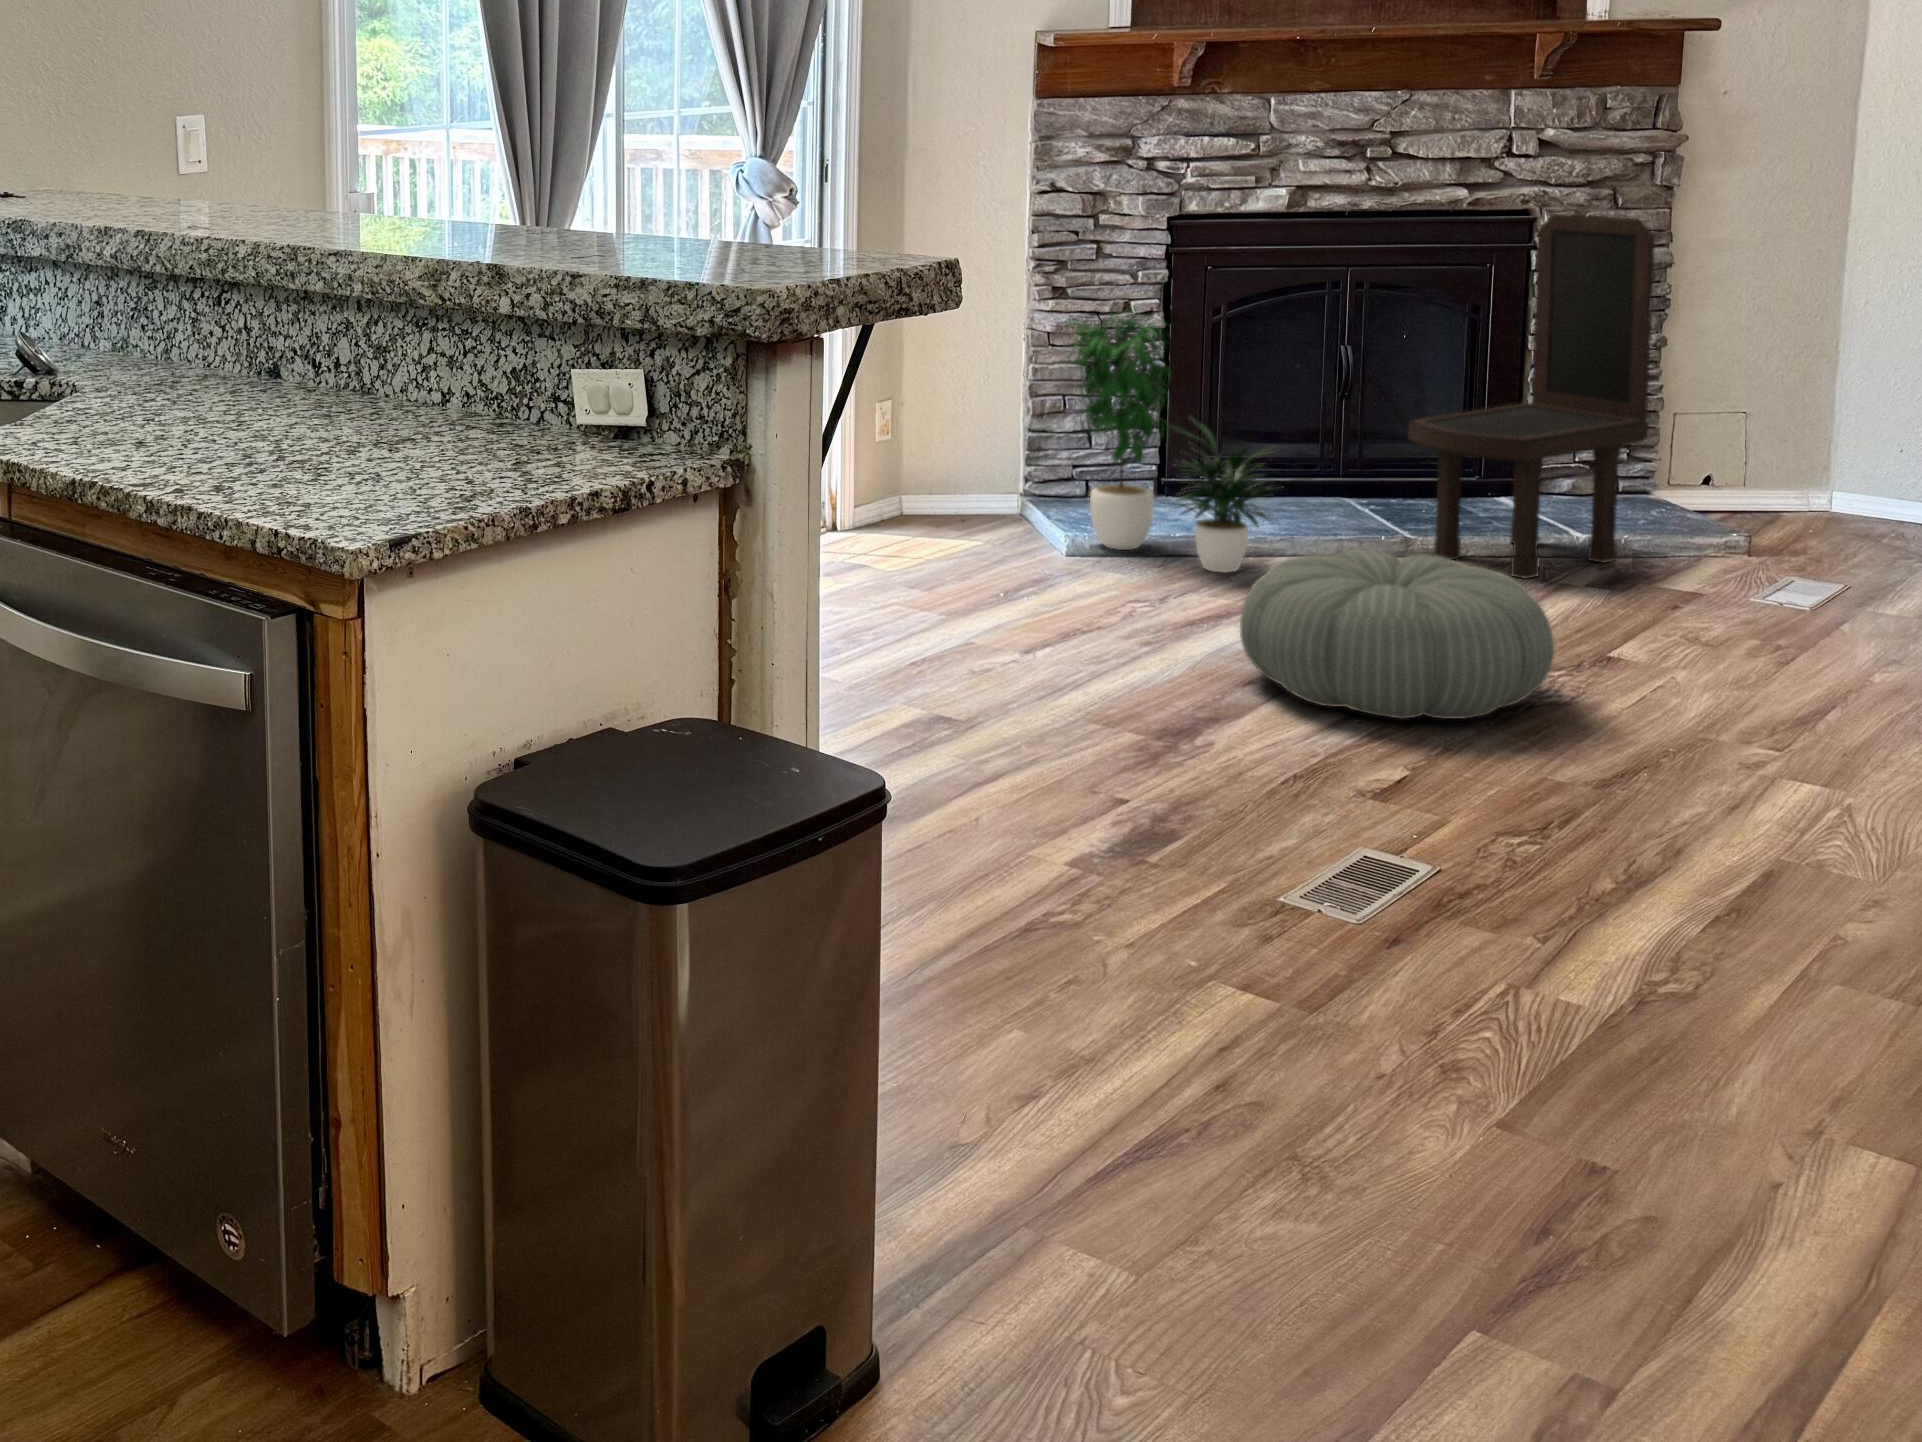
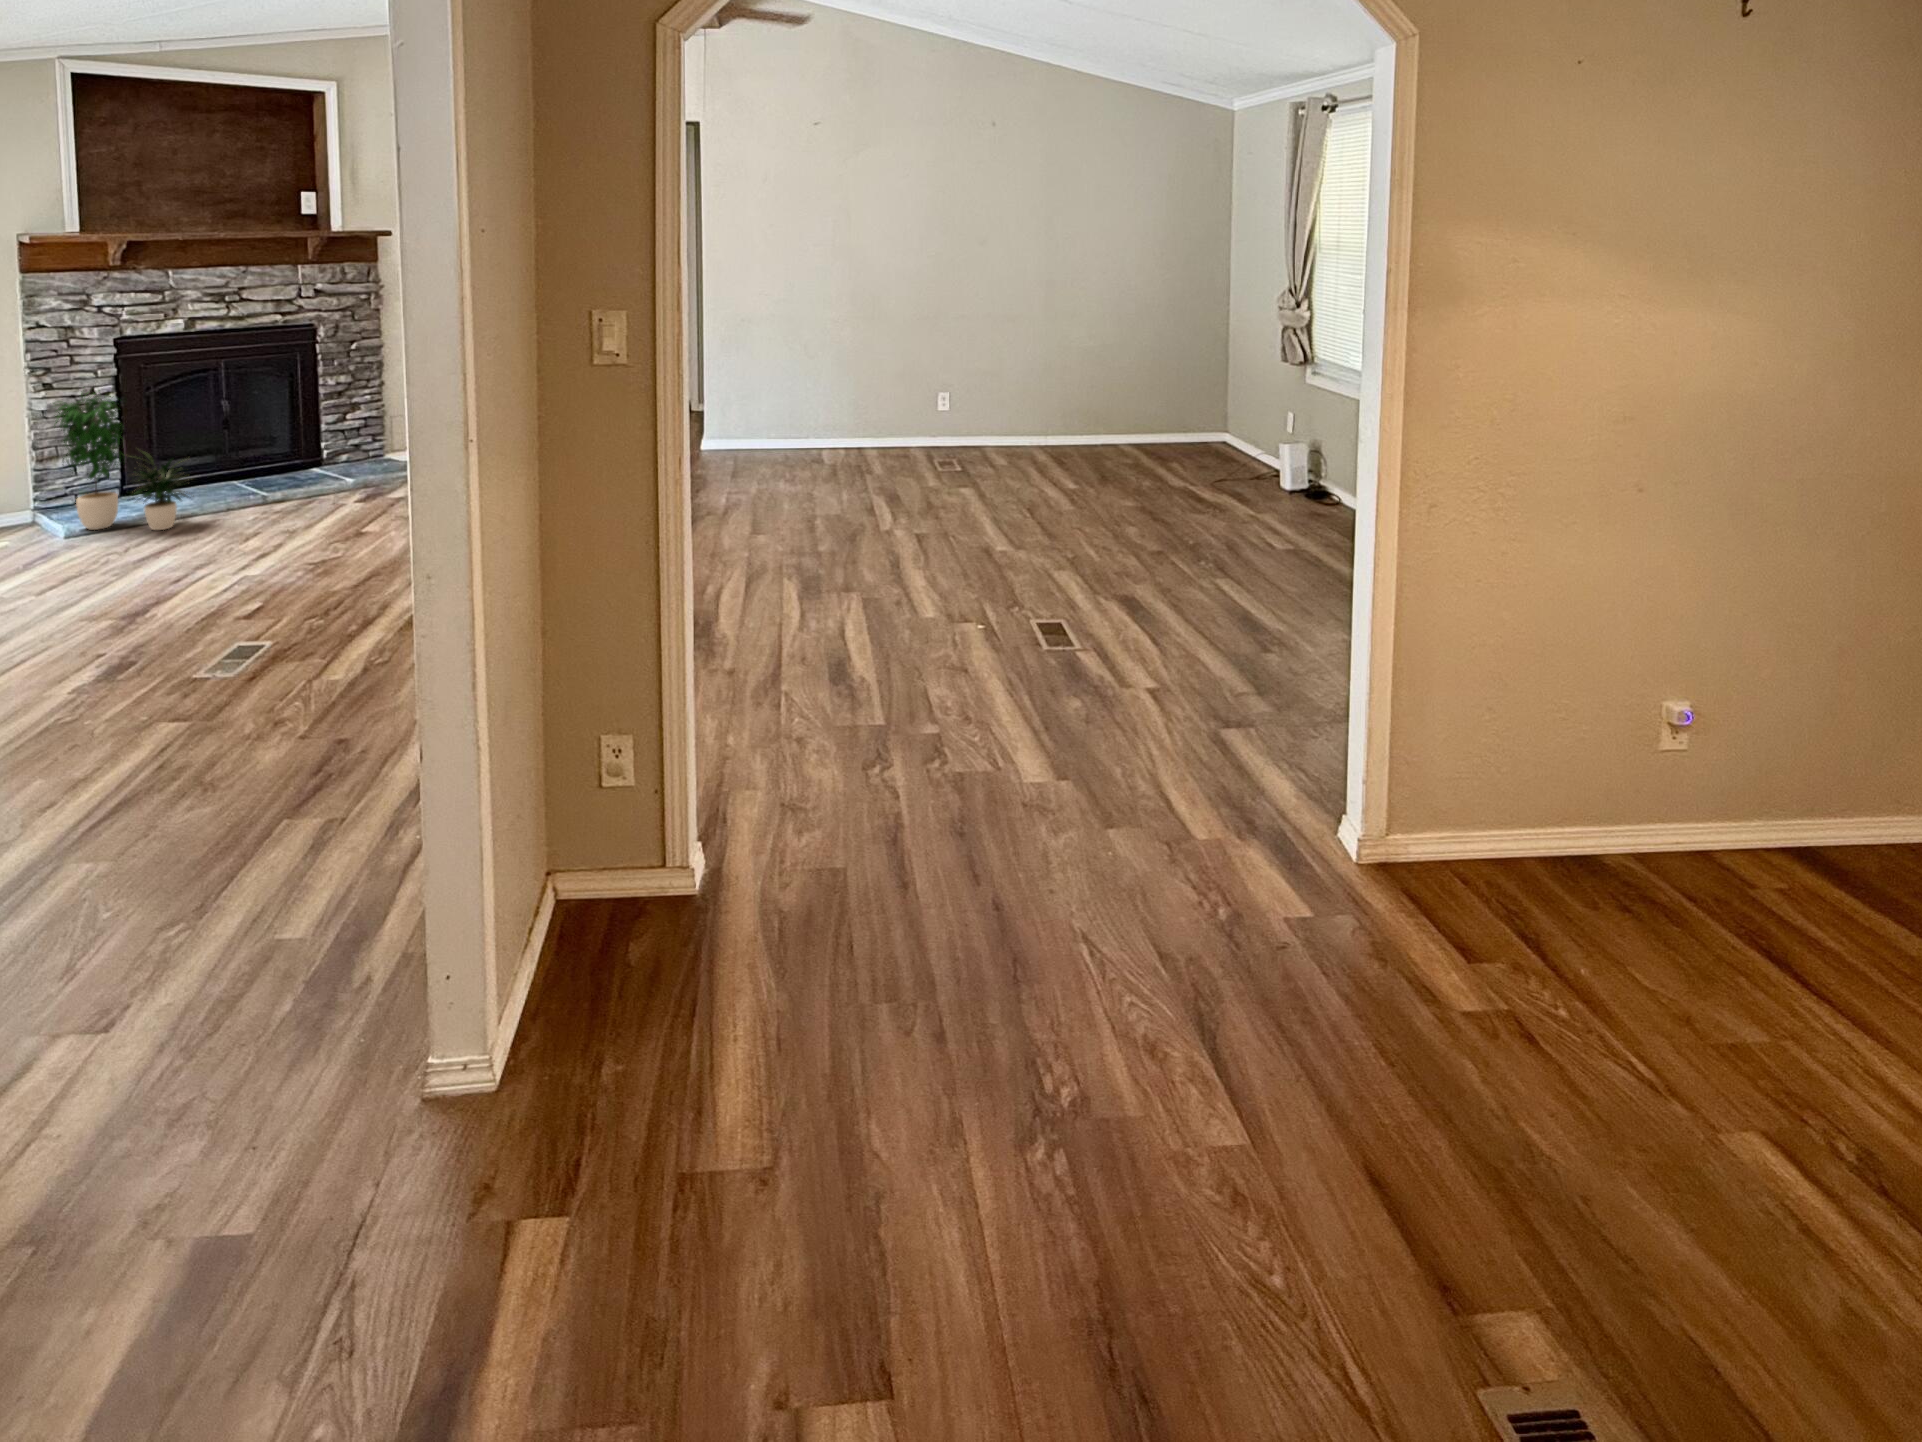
dining chair: present [1408,214,1655,579] -> none [262,327,378,504]
pouf: present [1240,550,1554,719] -> none [171,497,333,582]

